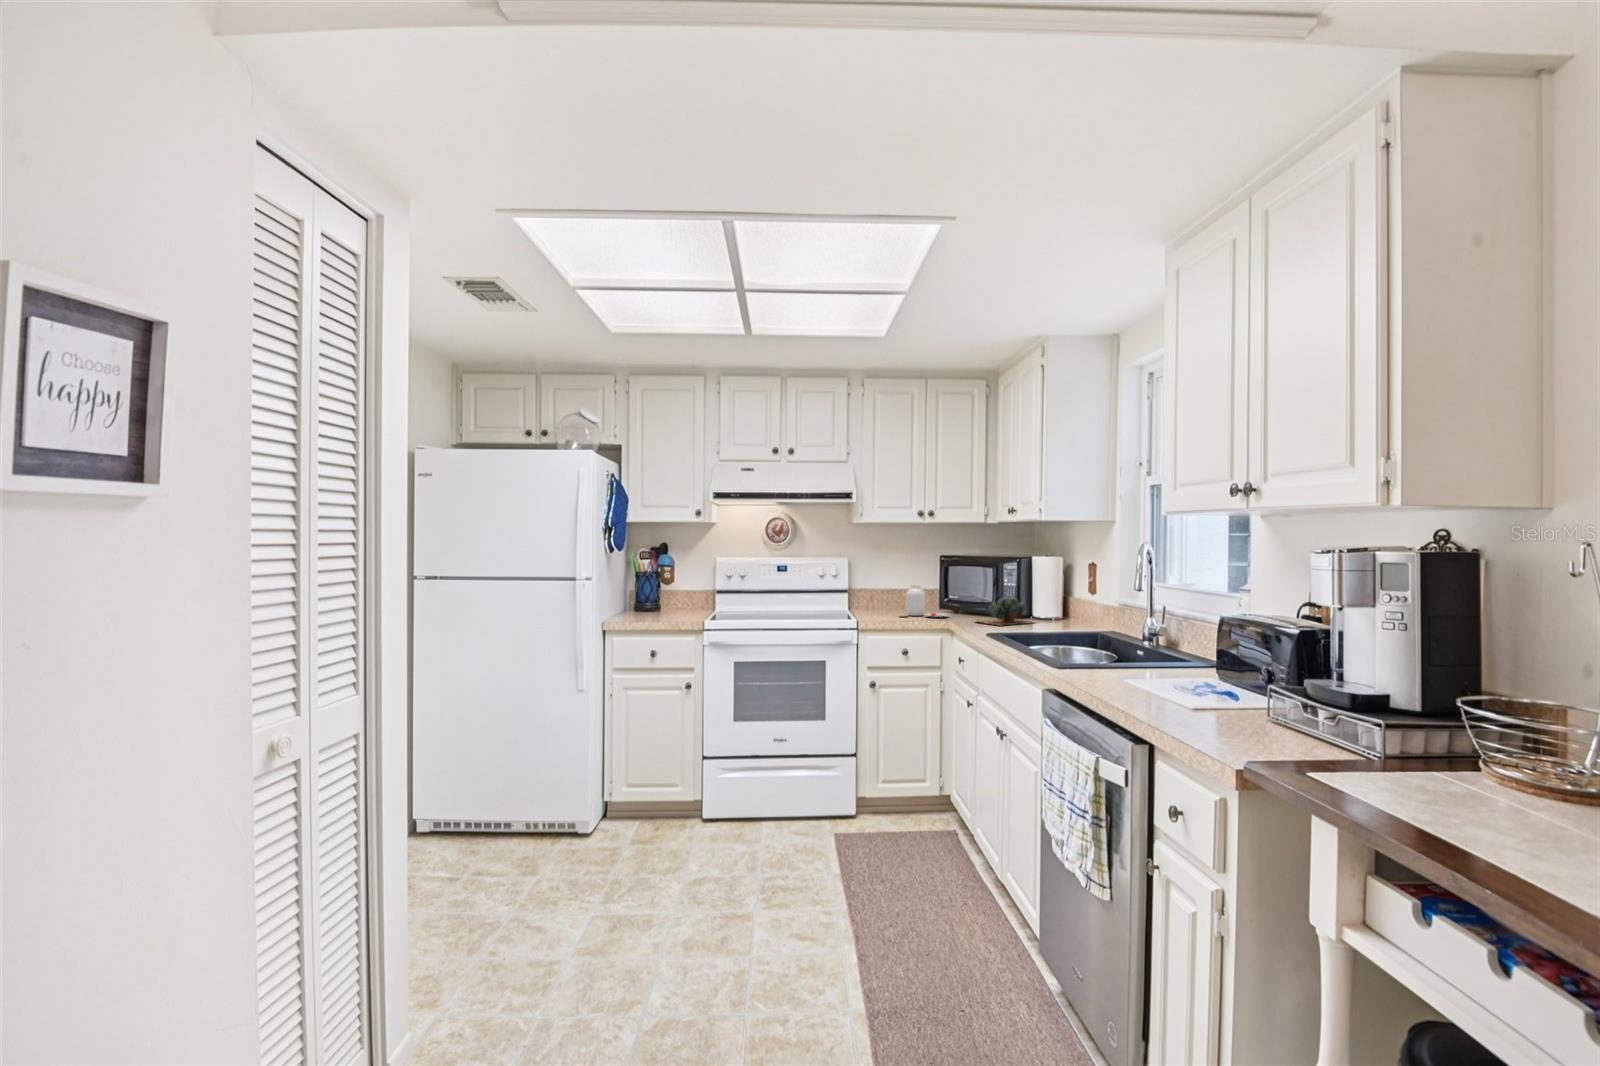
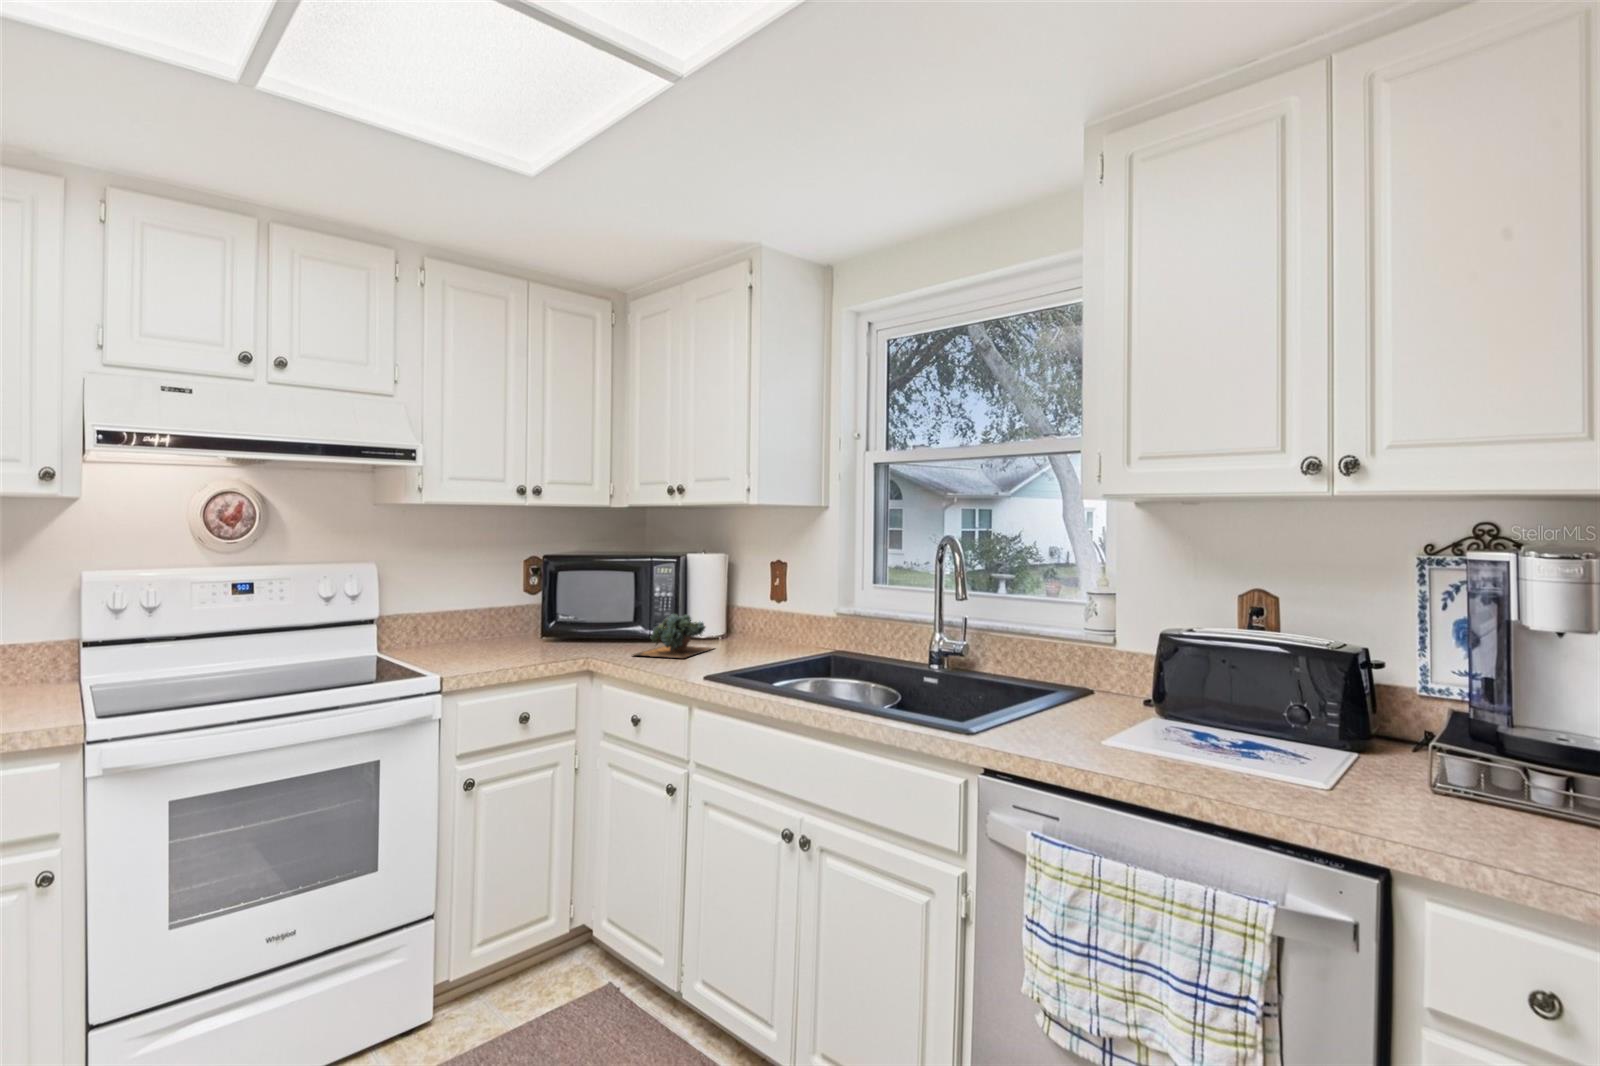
jar: present [906,585,948,617] -> none [492,604,576,656]

